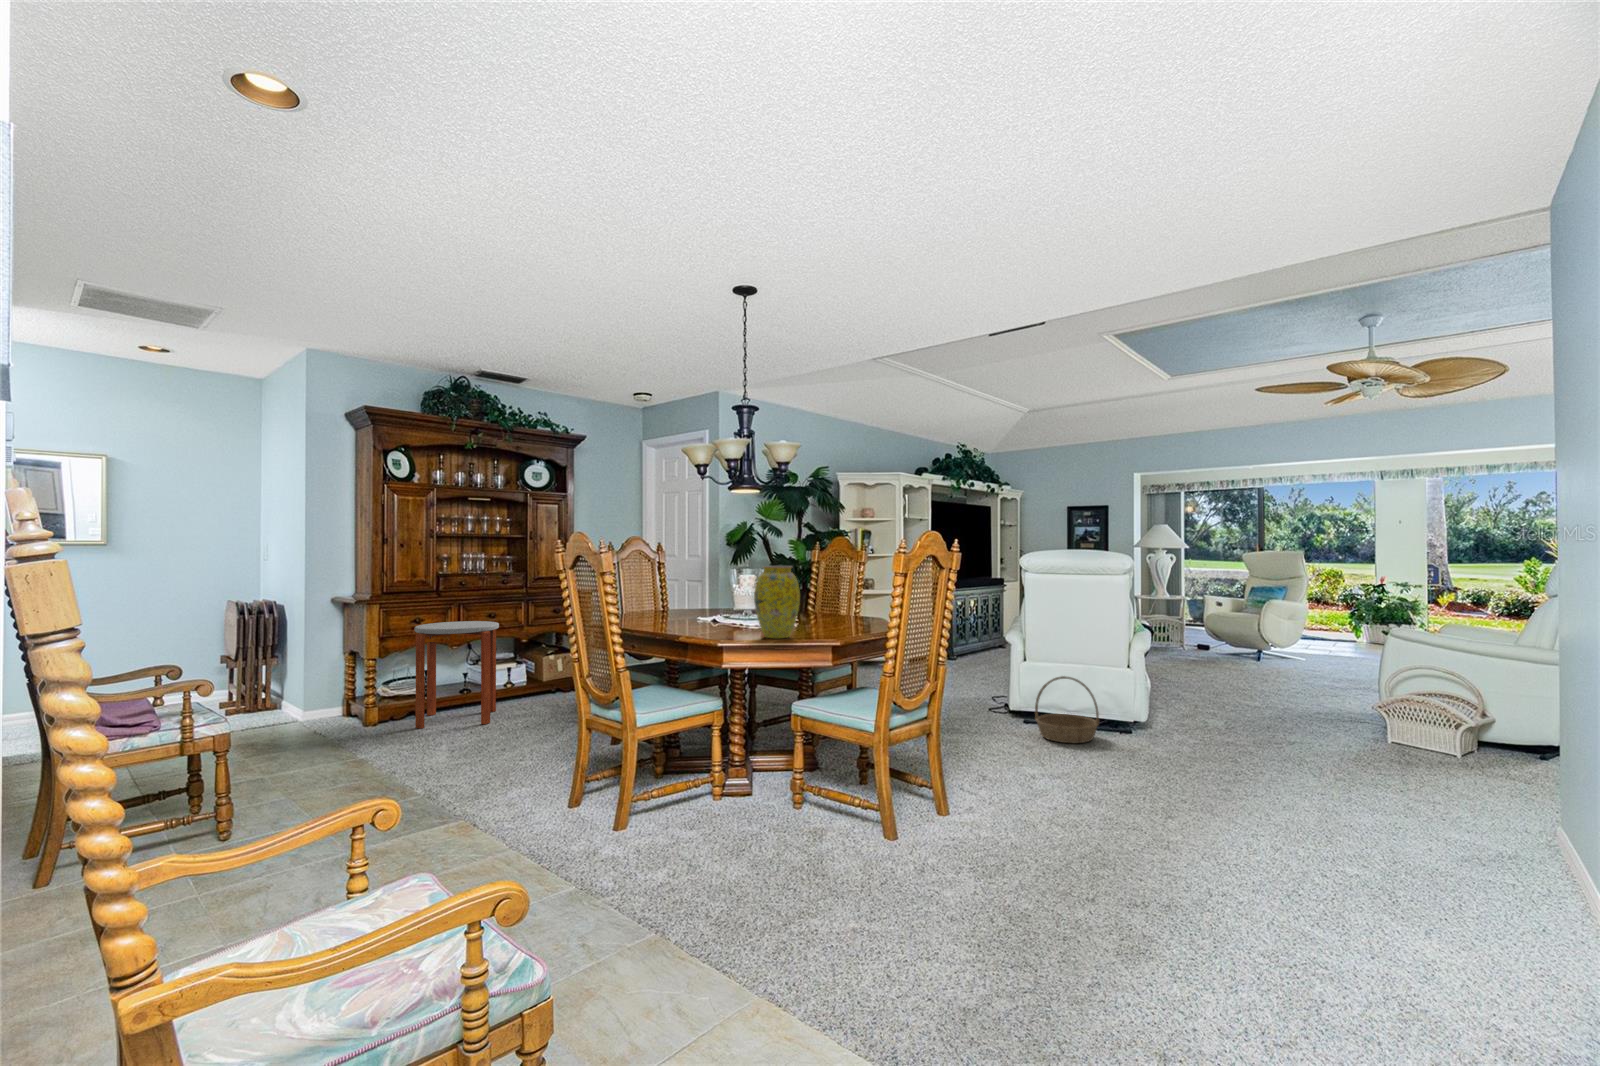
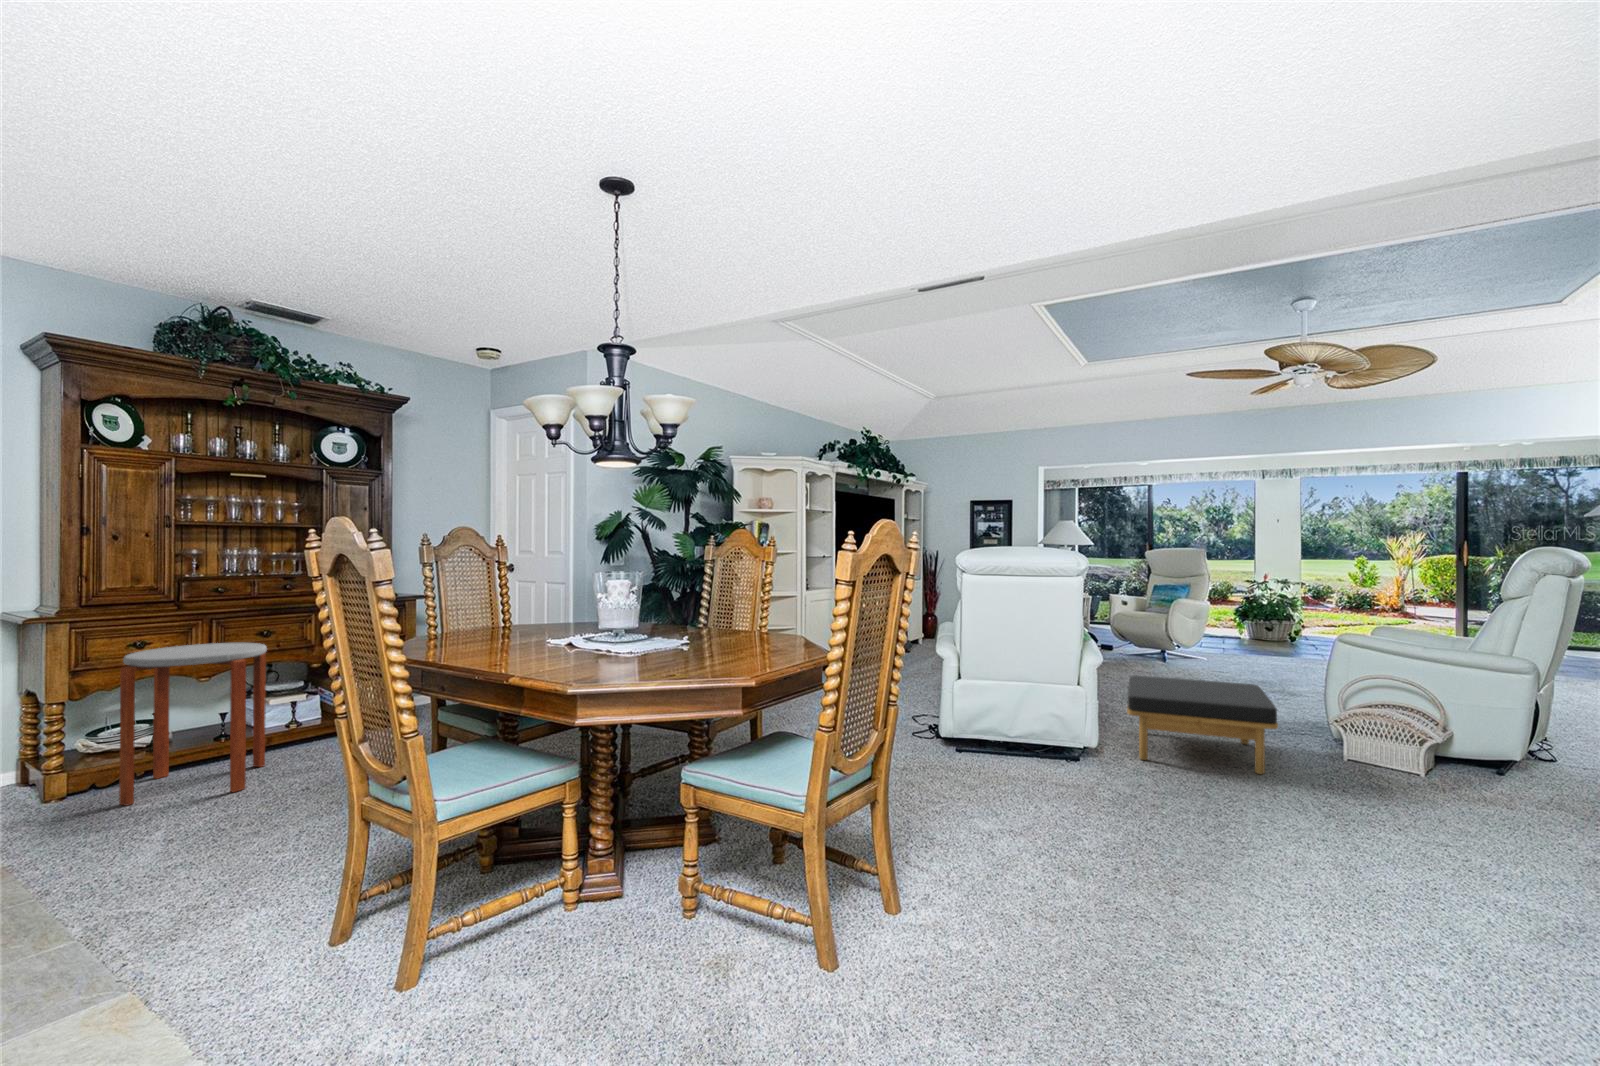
vase: present [754,566,800,638] -> none [620,572,694,688]
ottoman: none [1167,663,1298,742] -> present [1127,676,1278,774]
basket: present [1035,676,1099,743] -> none [983,703,1062,788]

